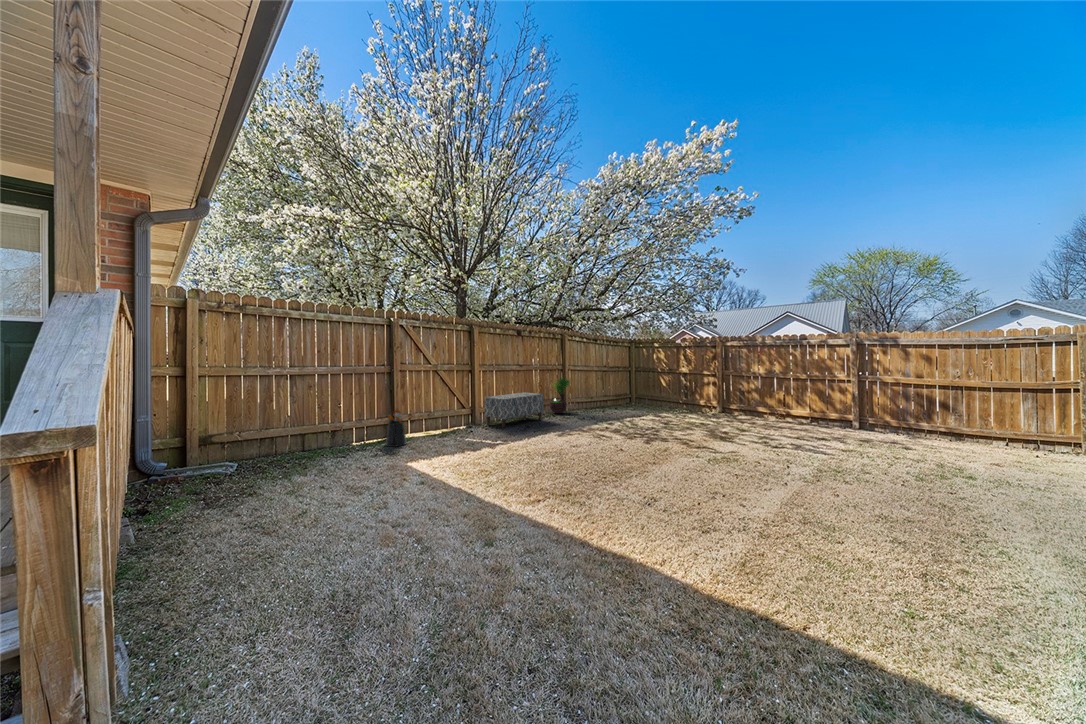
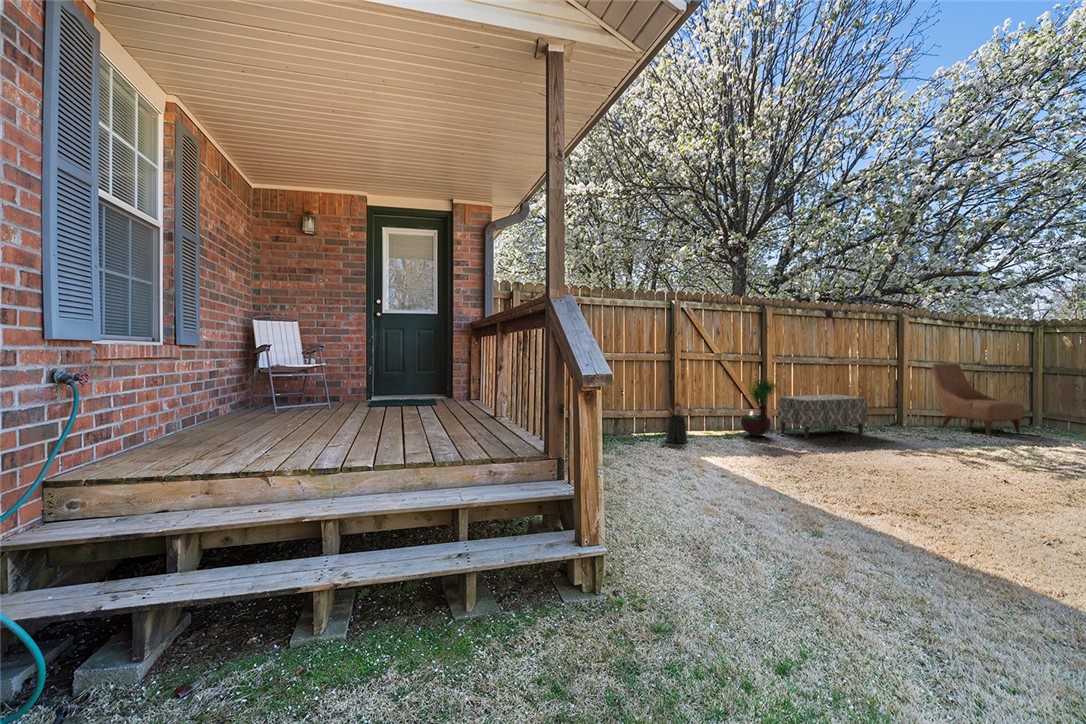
chair: none [581,367,626,413] -> present [932,364,1023,436]
potted tree: present [550,378,570,413] -> present [741,377,778,436]

